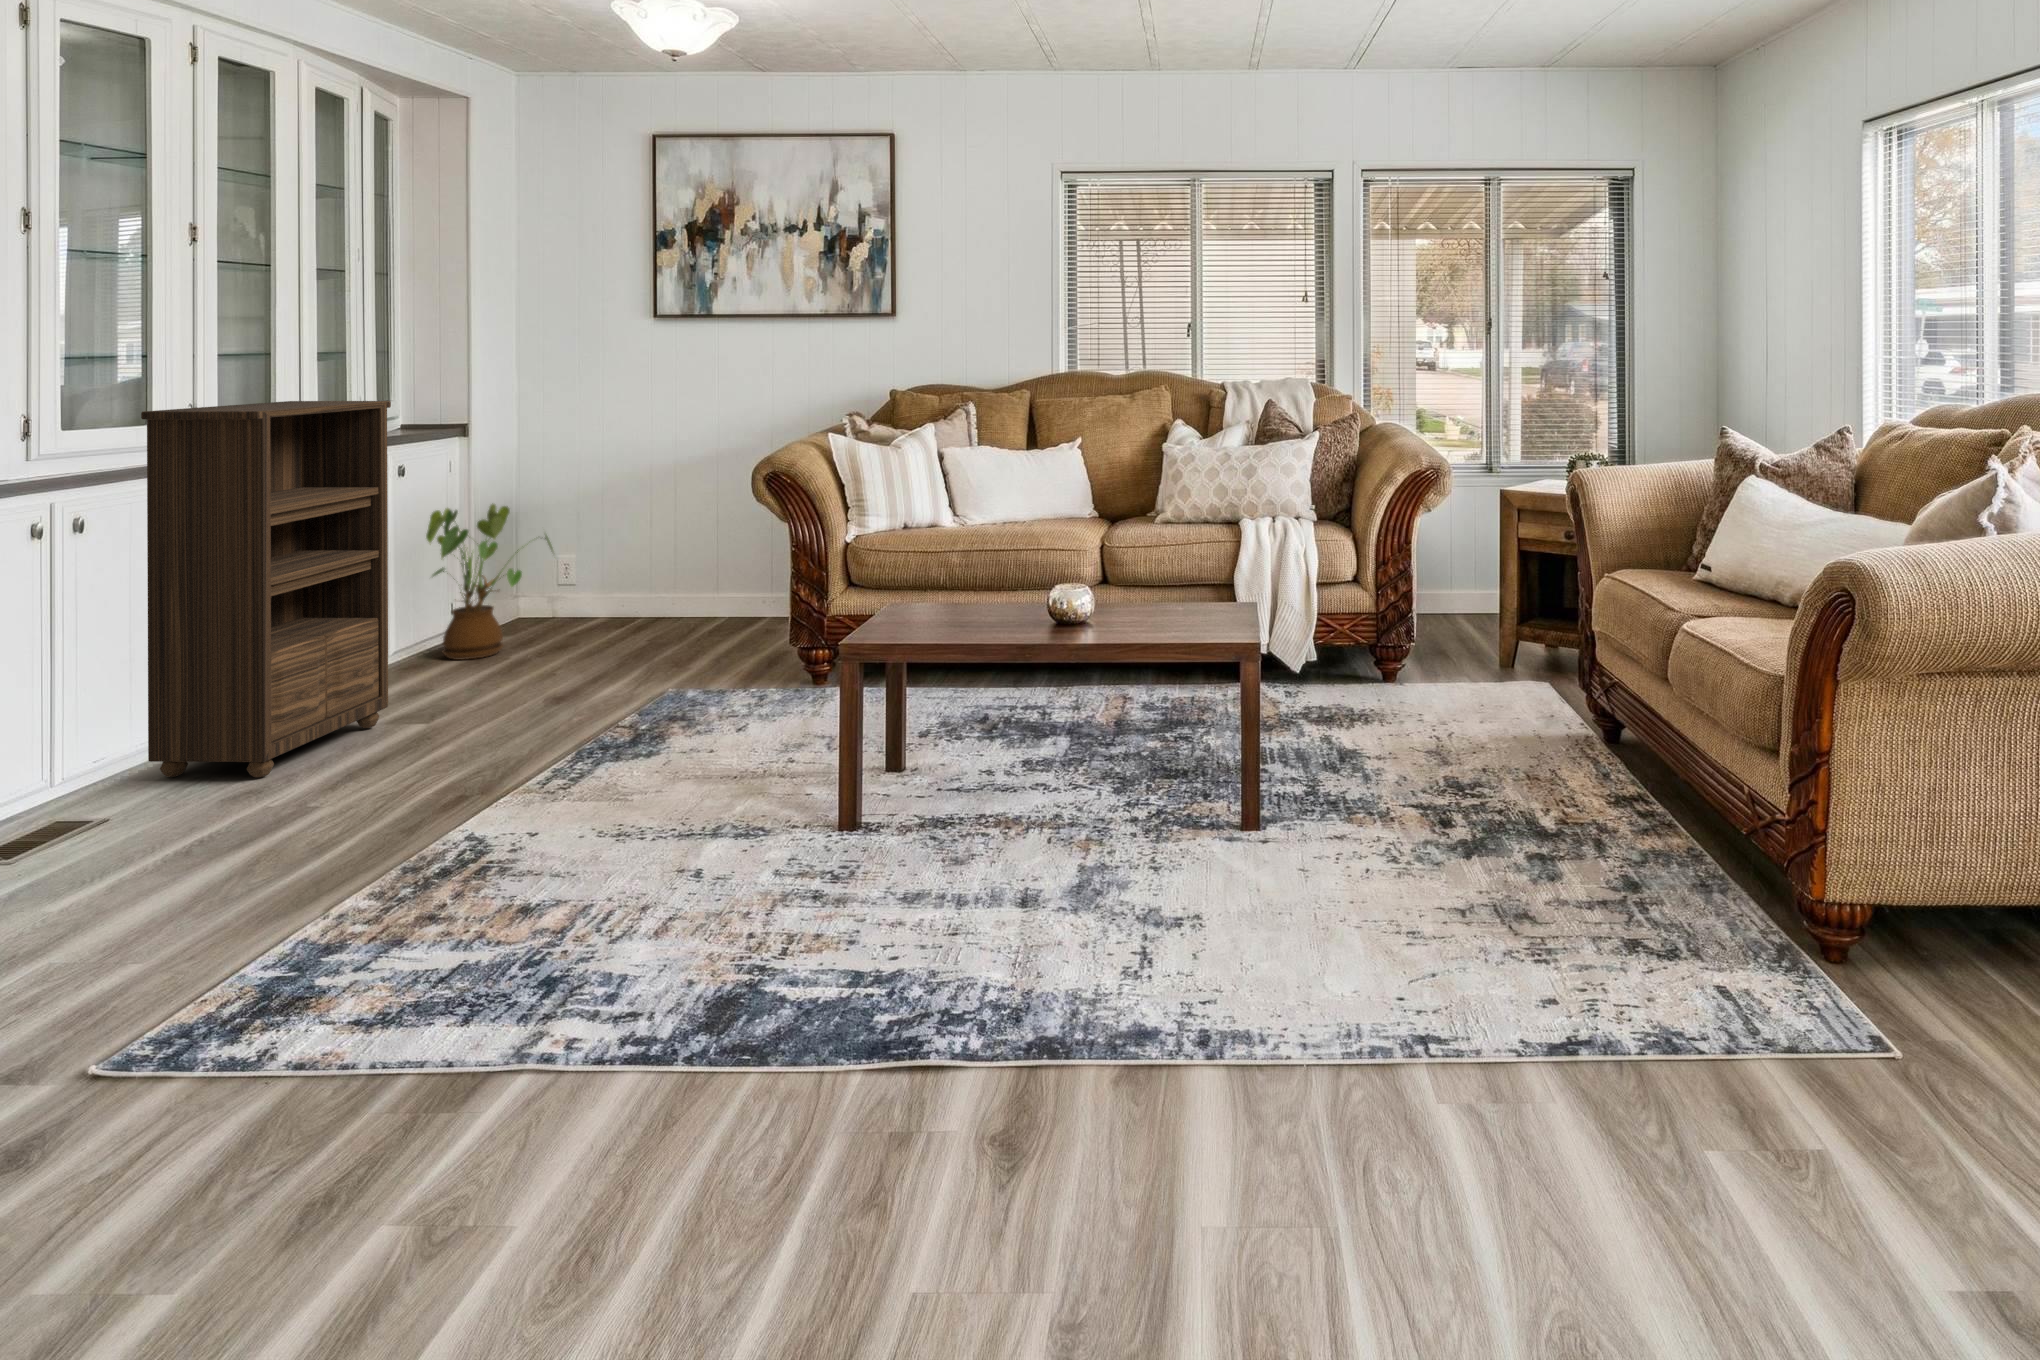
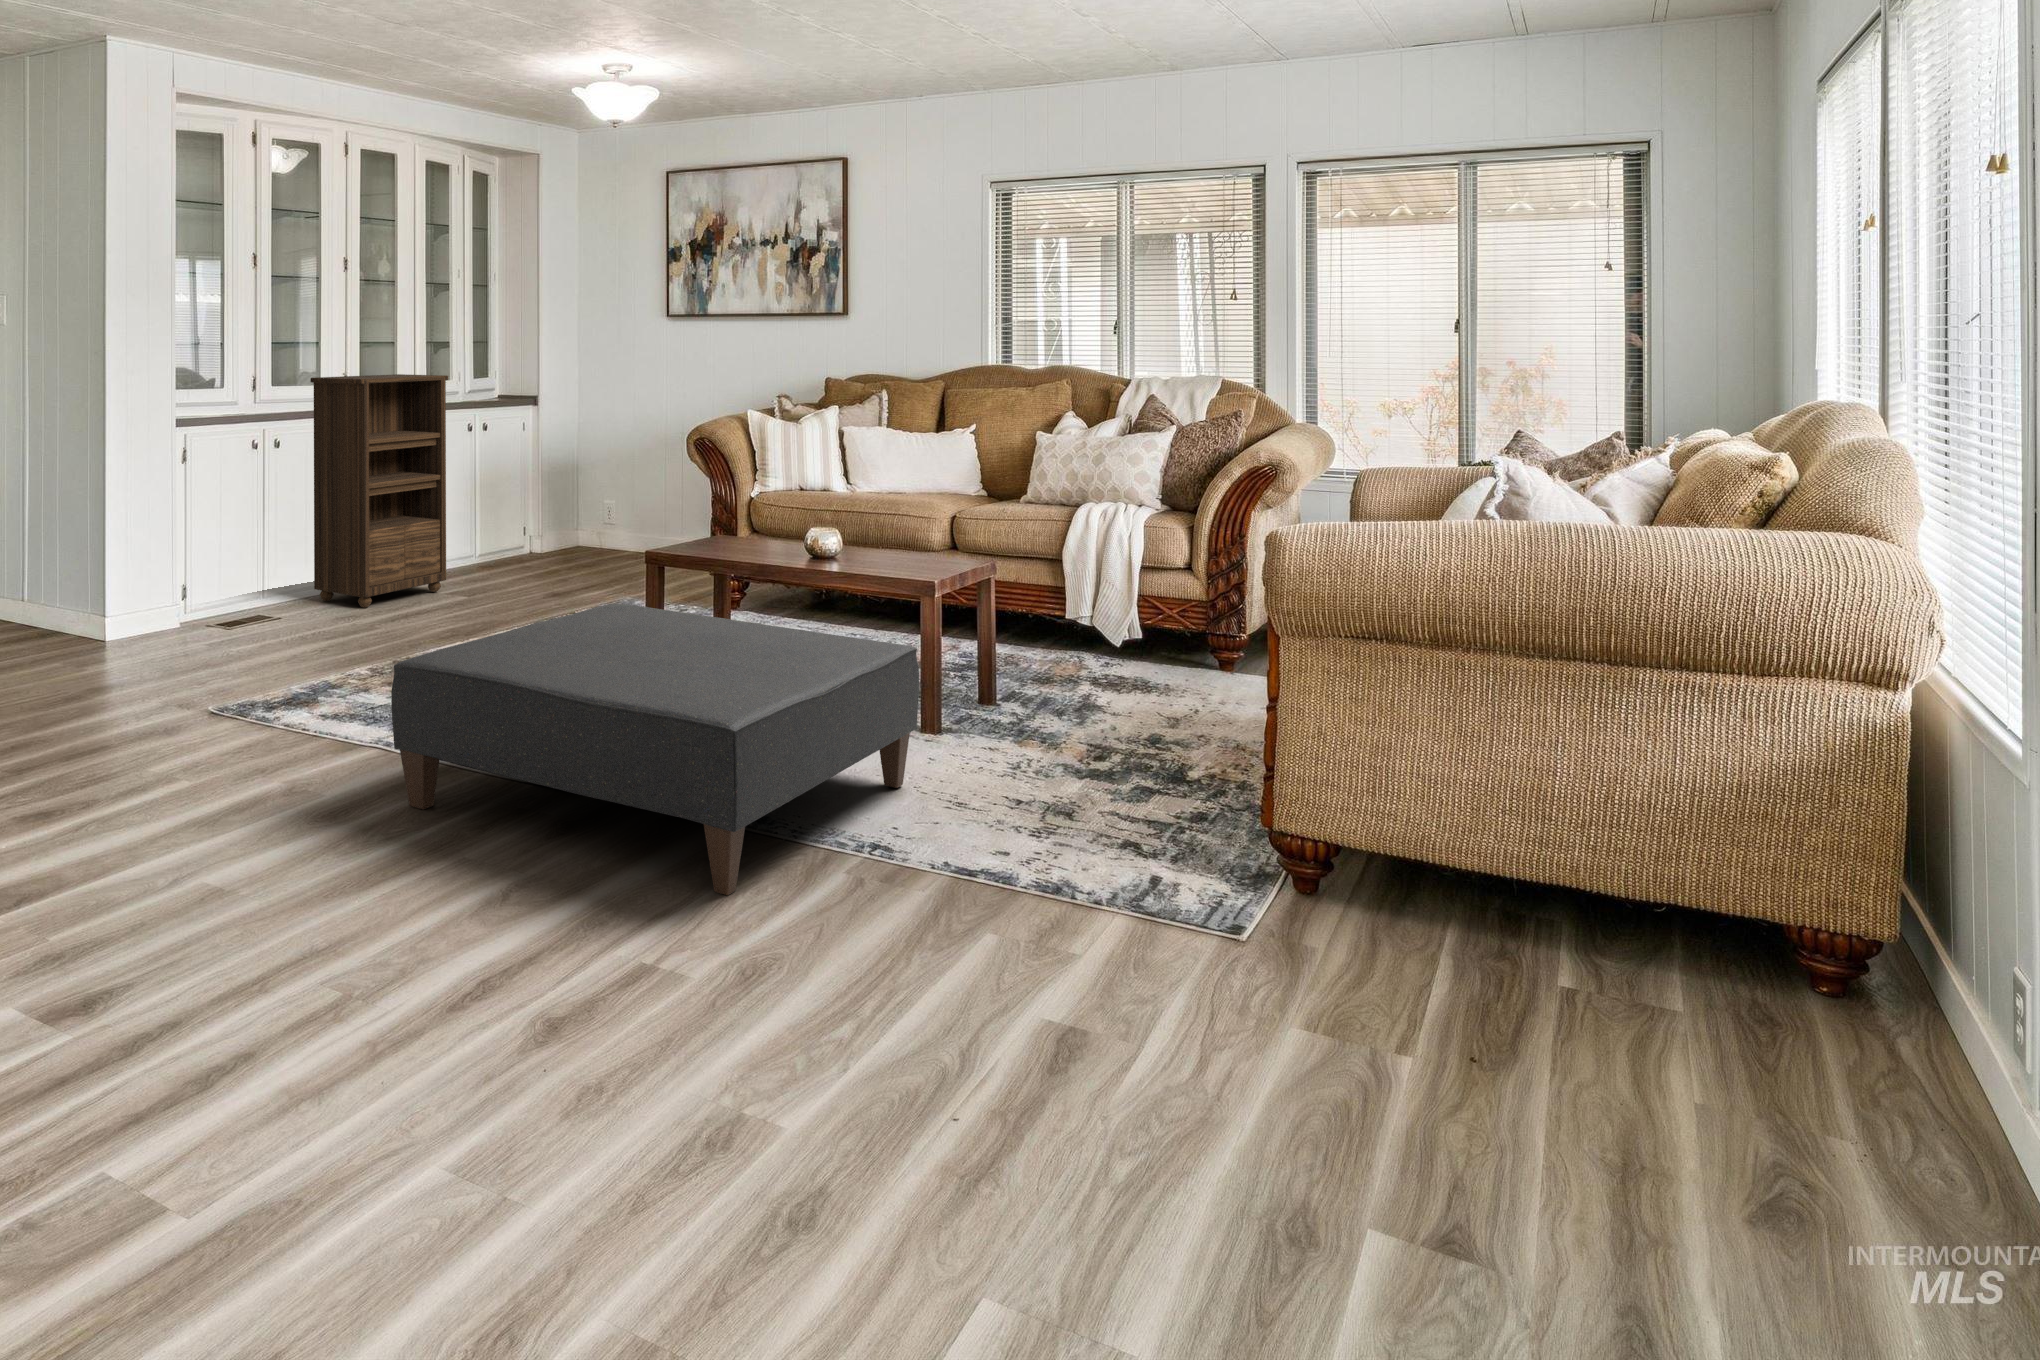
house plant: present [426,504,553,660] -> none [497,454,578,563]
ottoman: none [667,734,1407,1211] -> present [391,604,919,895]

